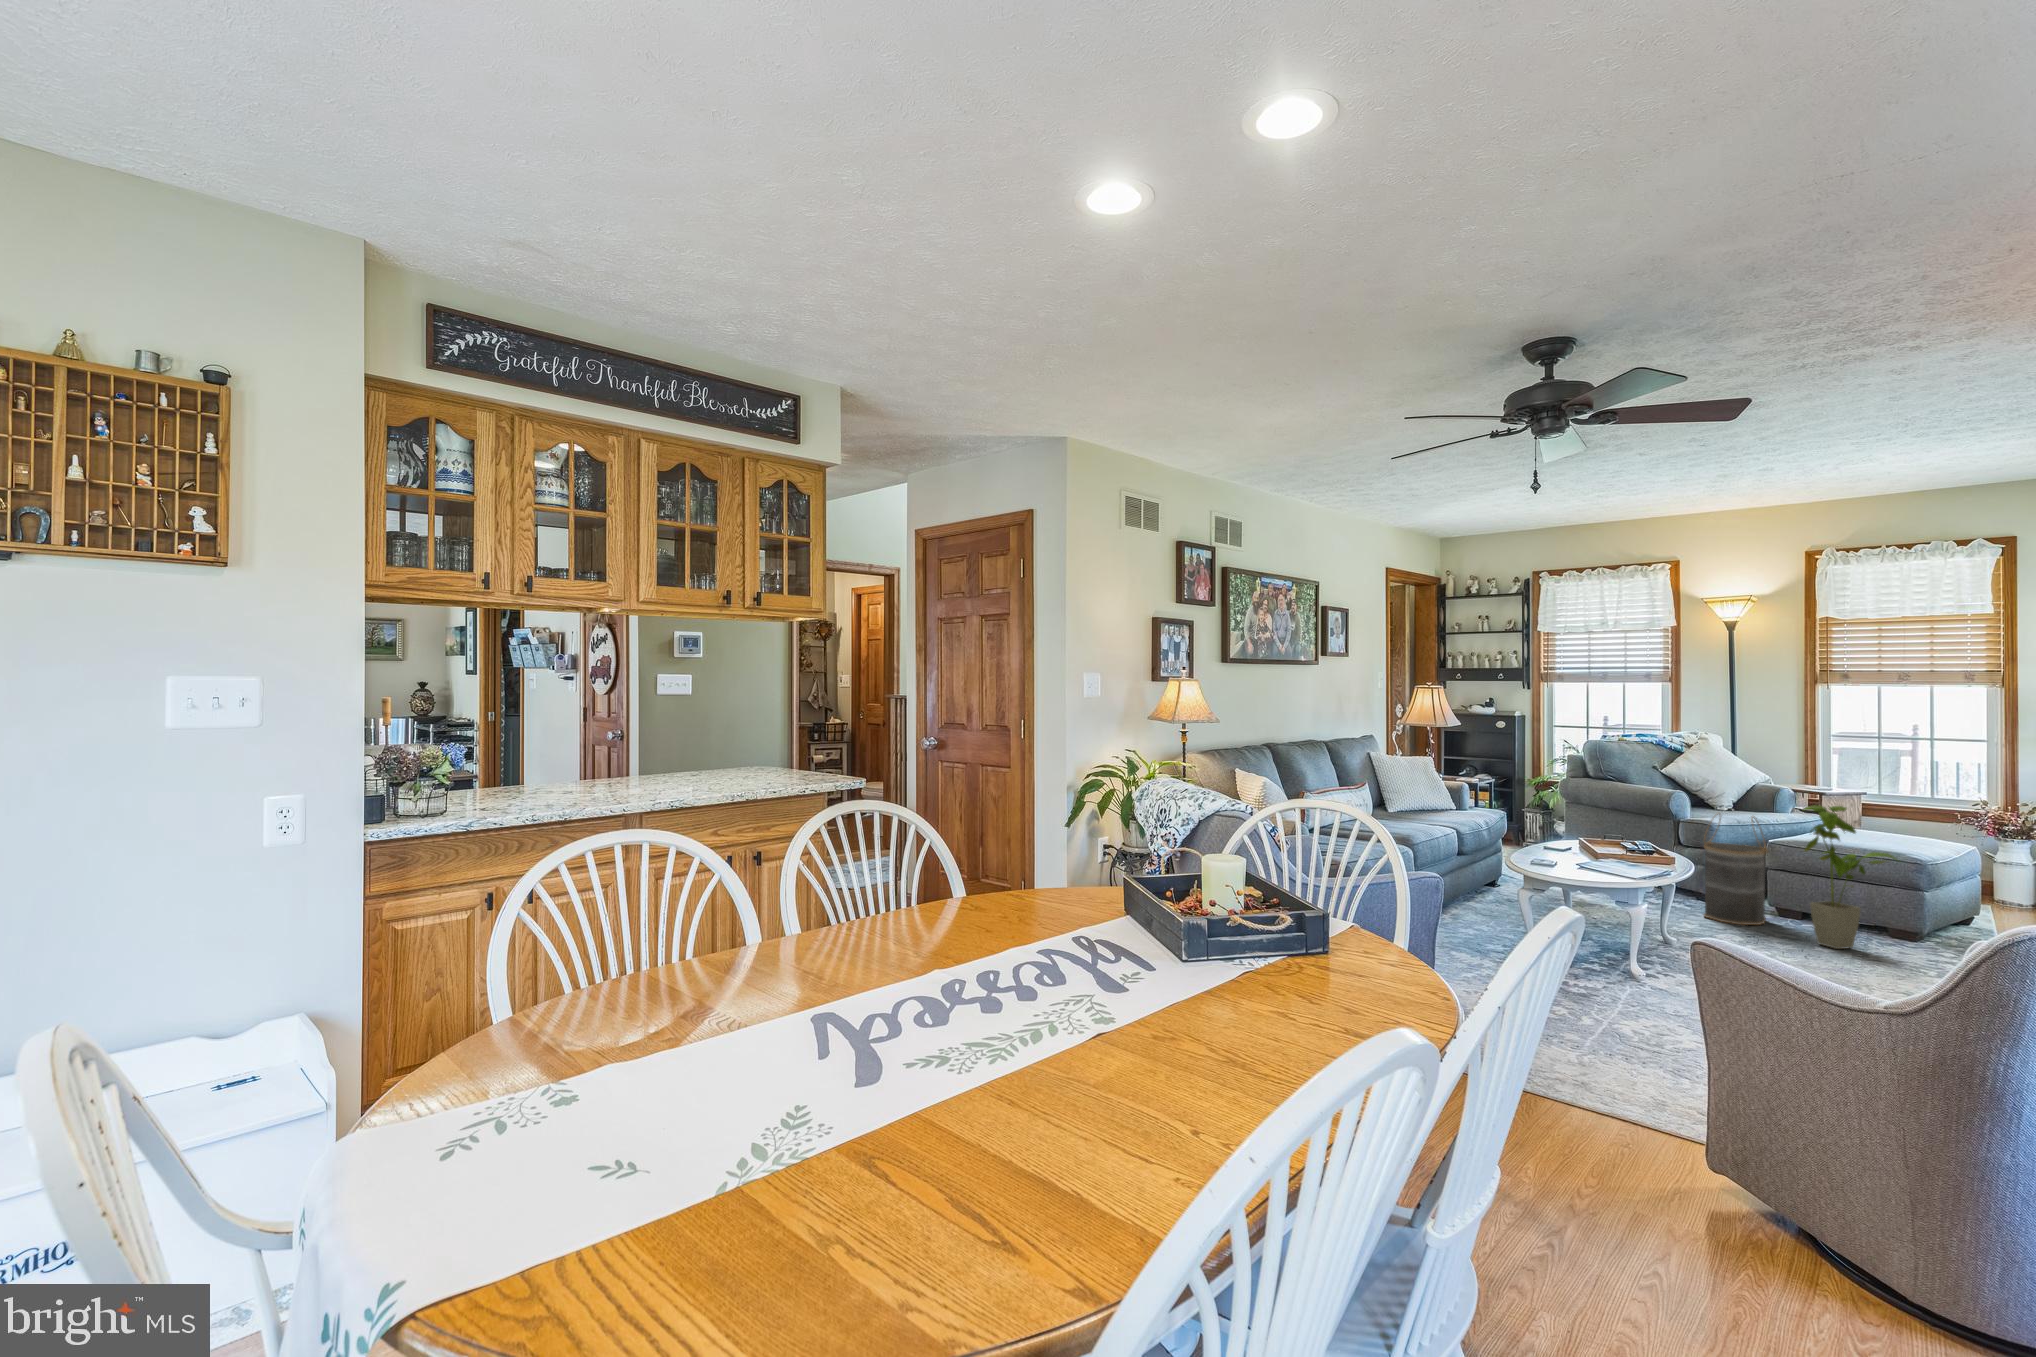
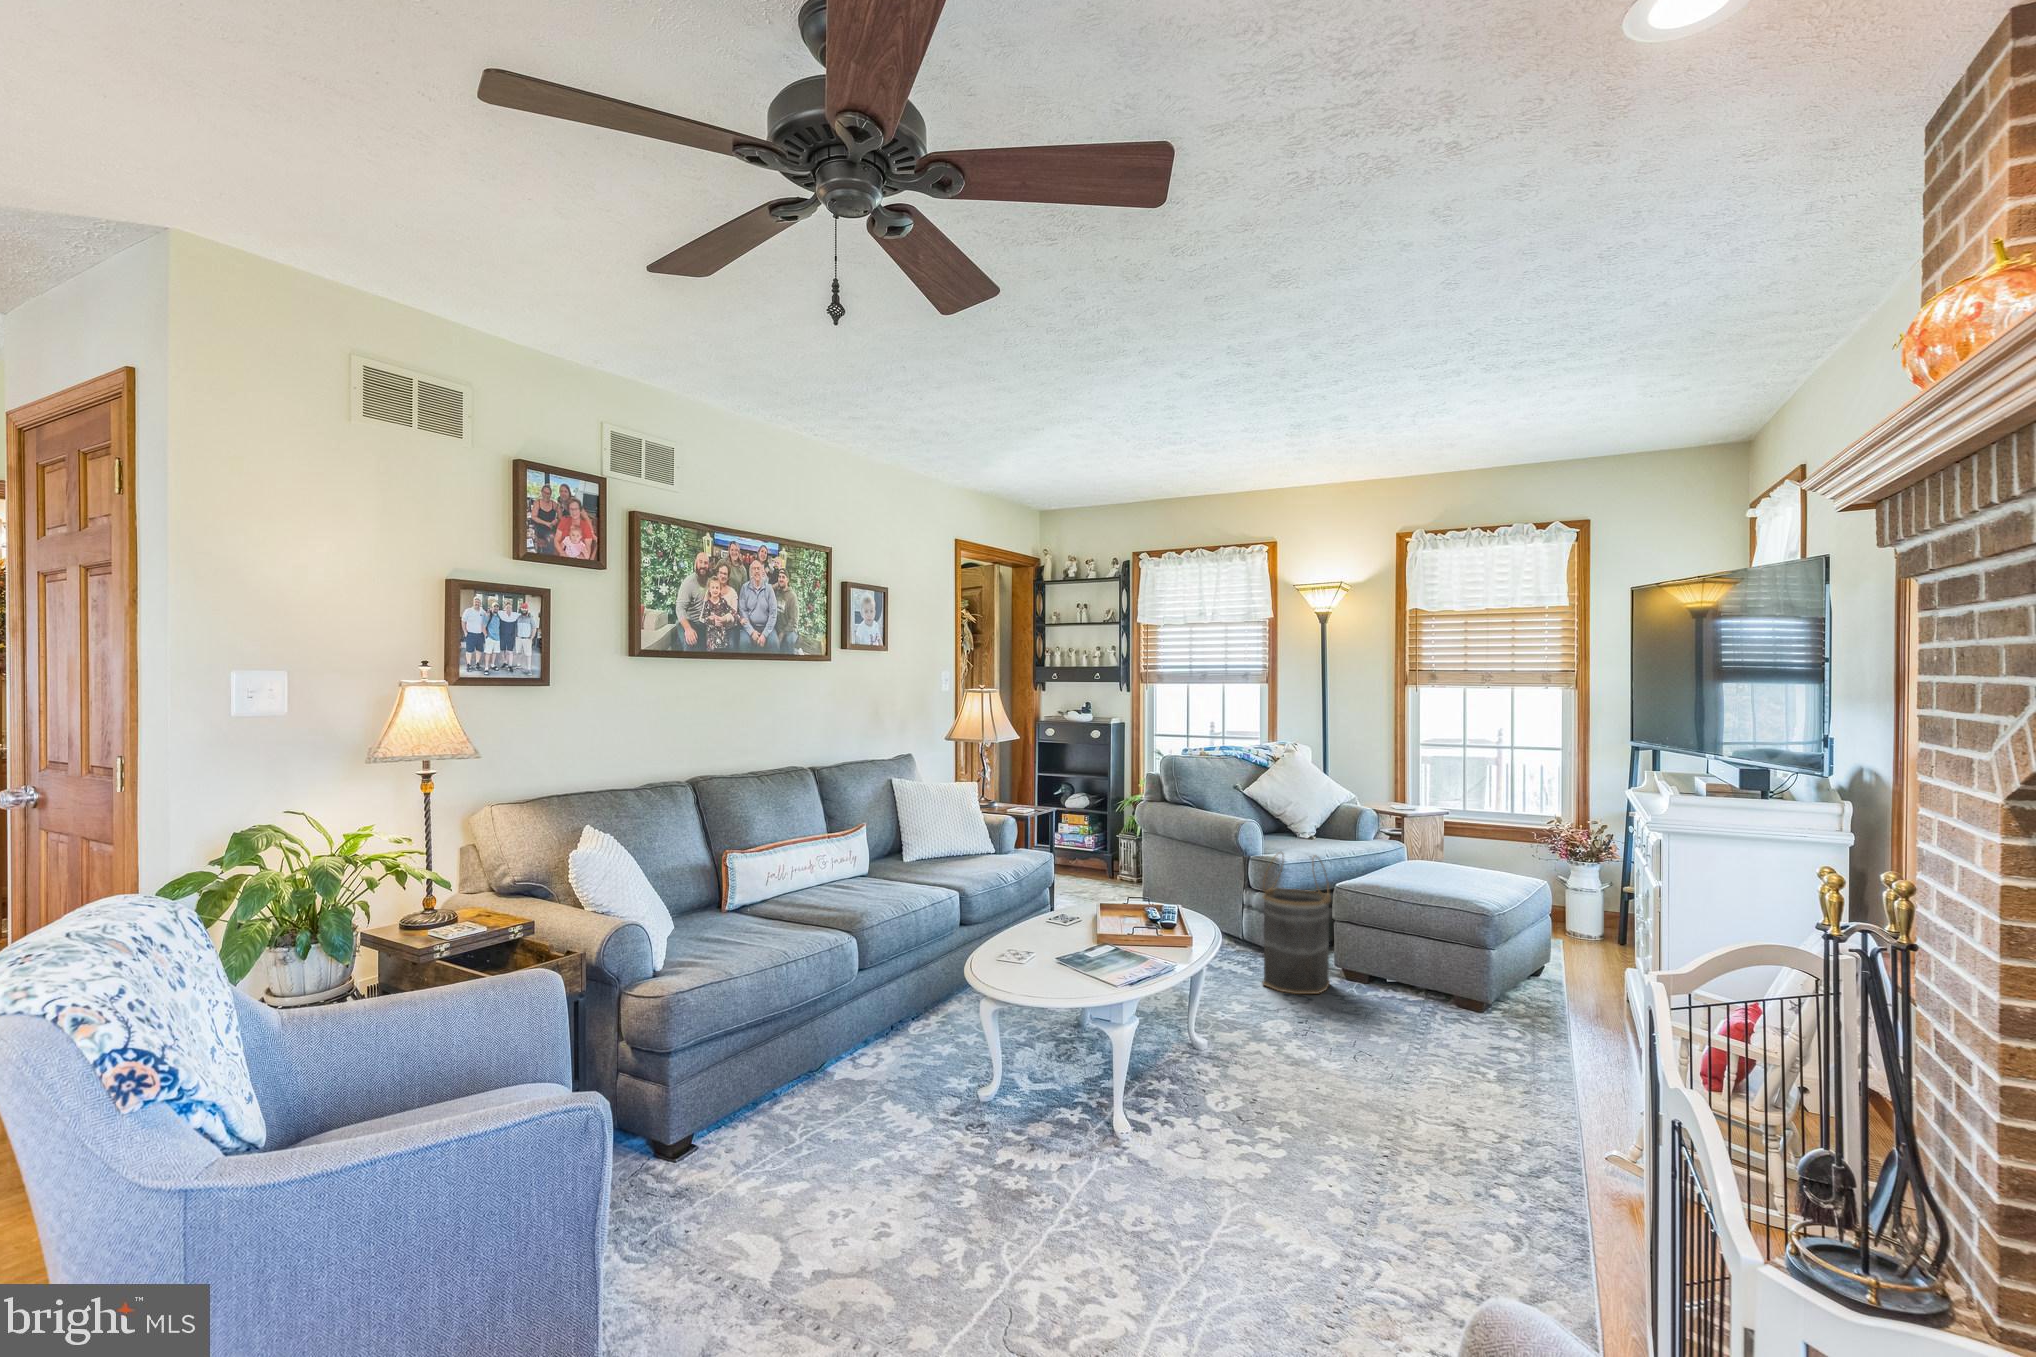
house plant: present [1804,806,1899,949] -> none [1356,846,1459,1028]

